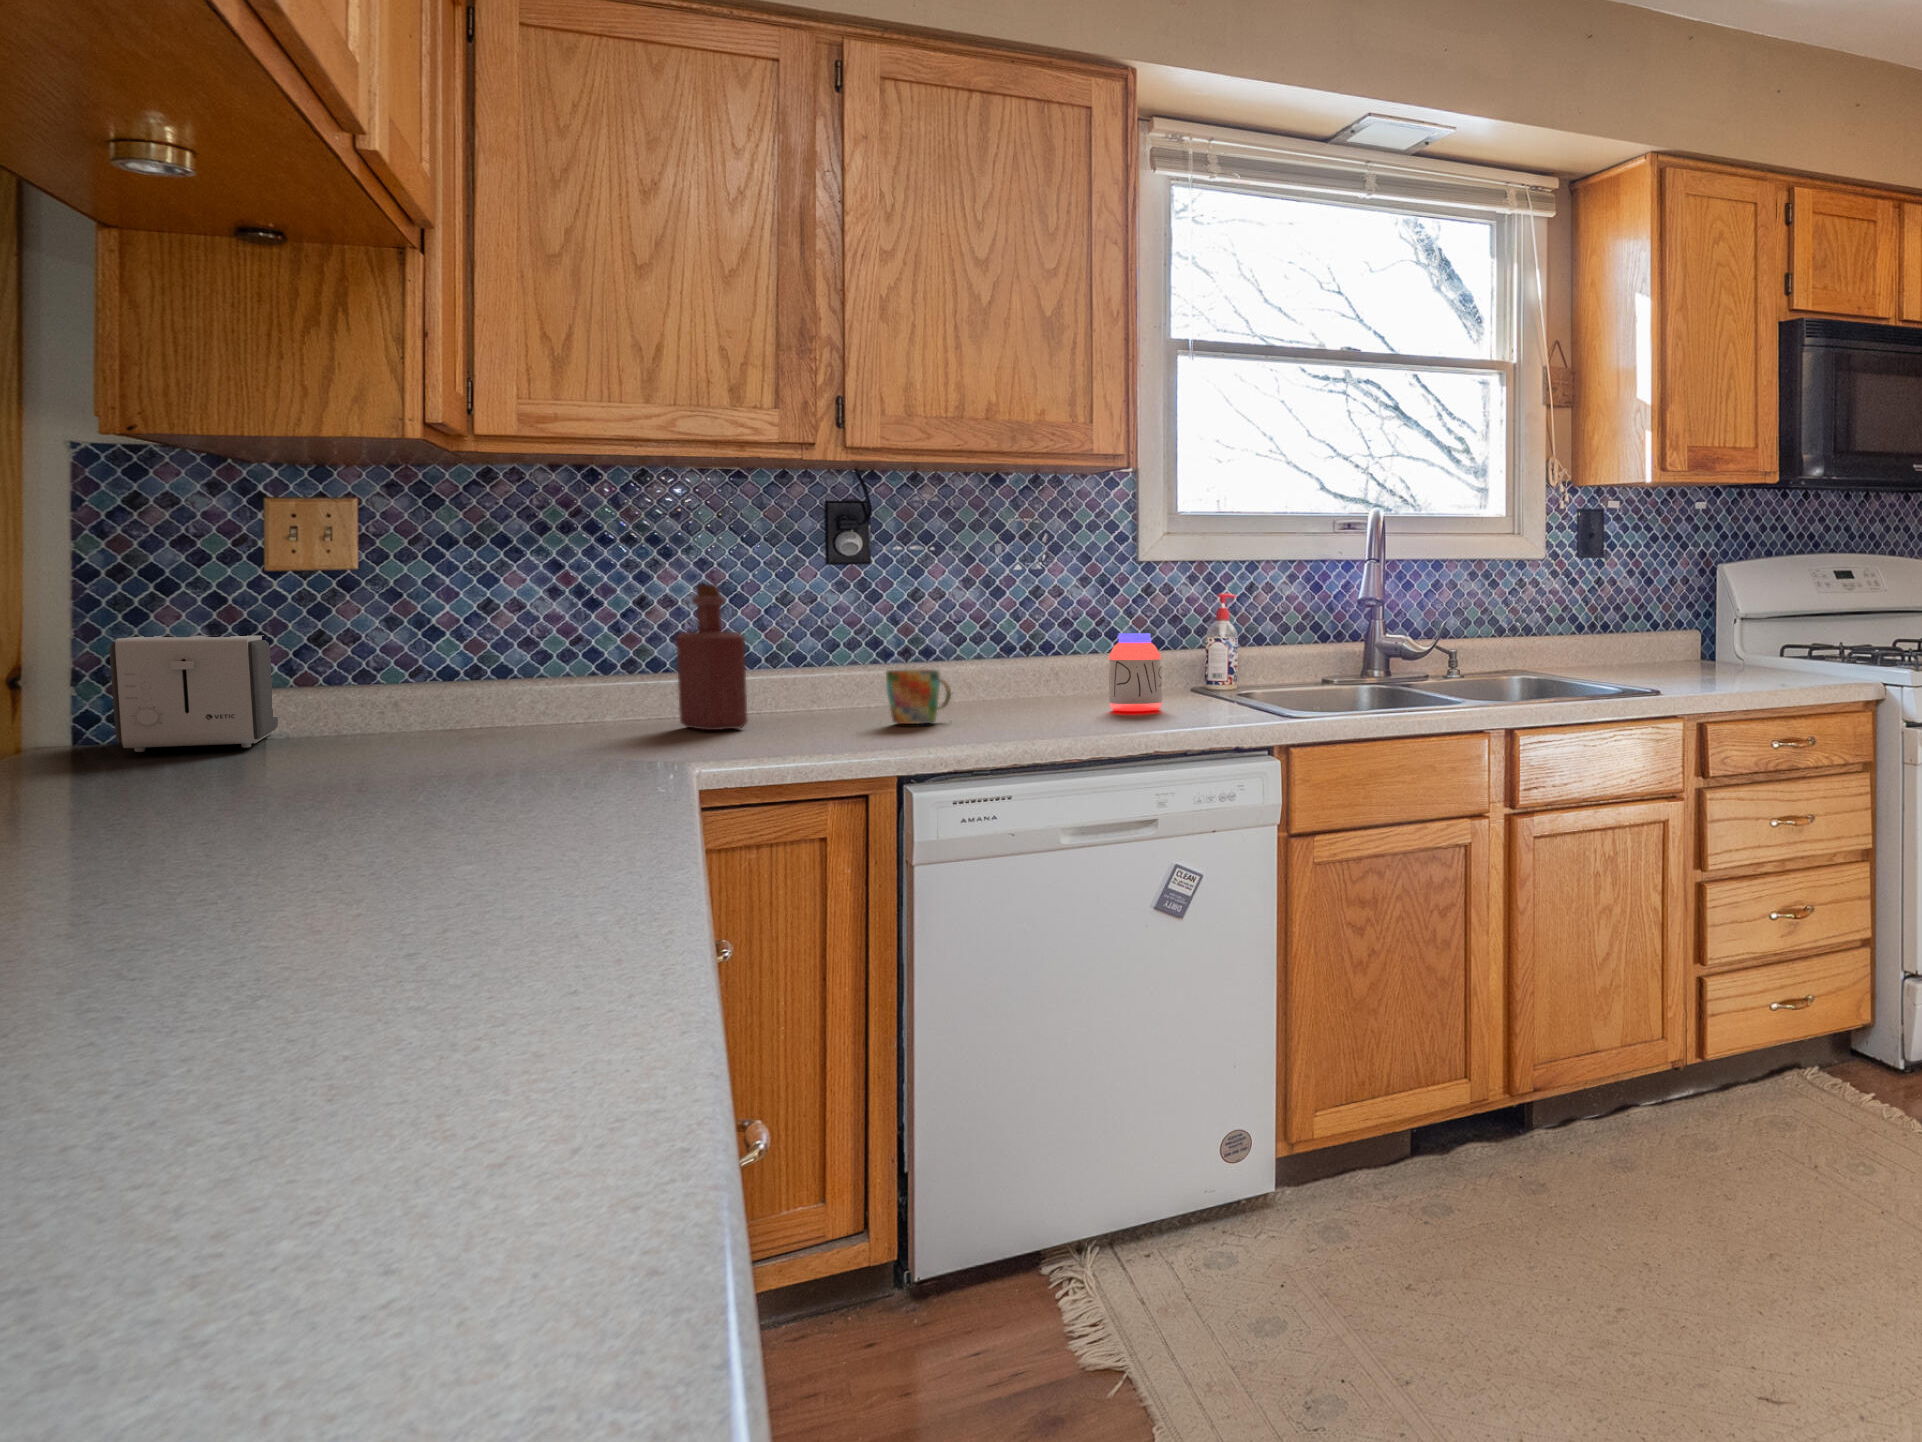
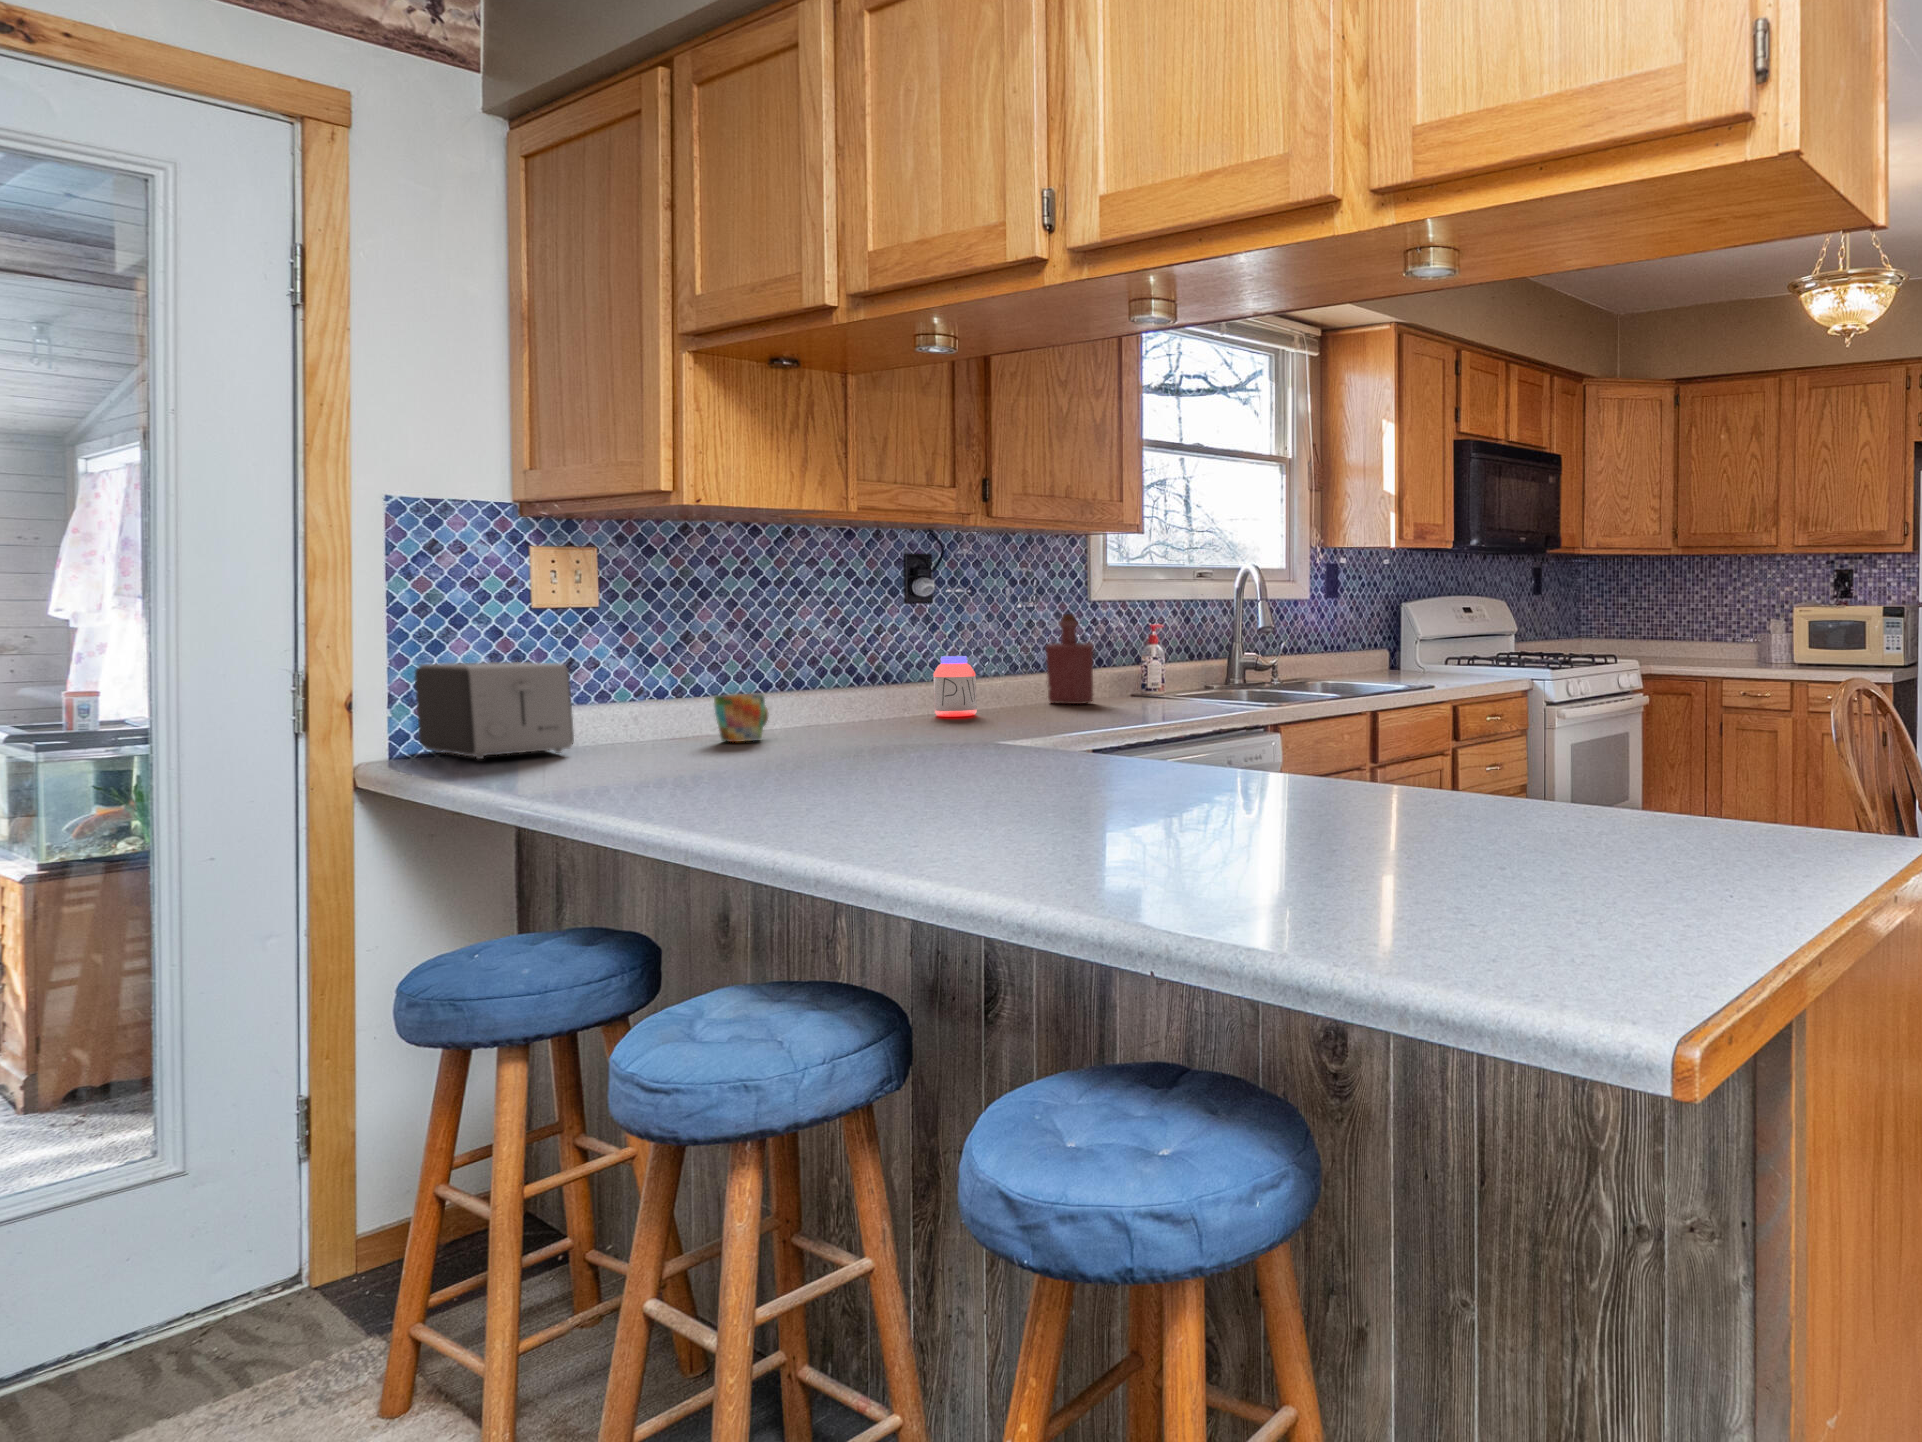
bottle: present [676,584,747,730] -> present [1046,614,1093,704]
jar: present [1109,633,1162,711] -> present [933,656,977,717]
mug: present [886,669,951,724] -> present [714,694,768,742]

